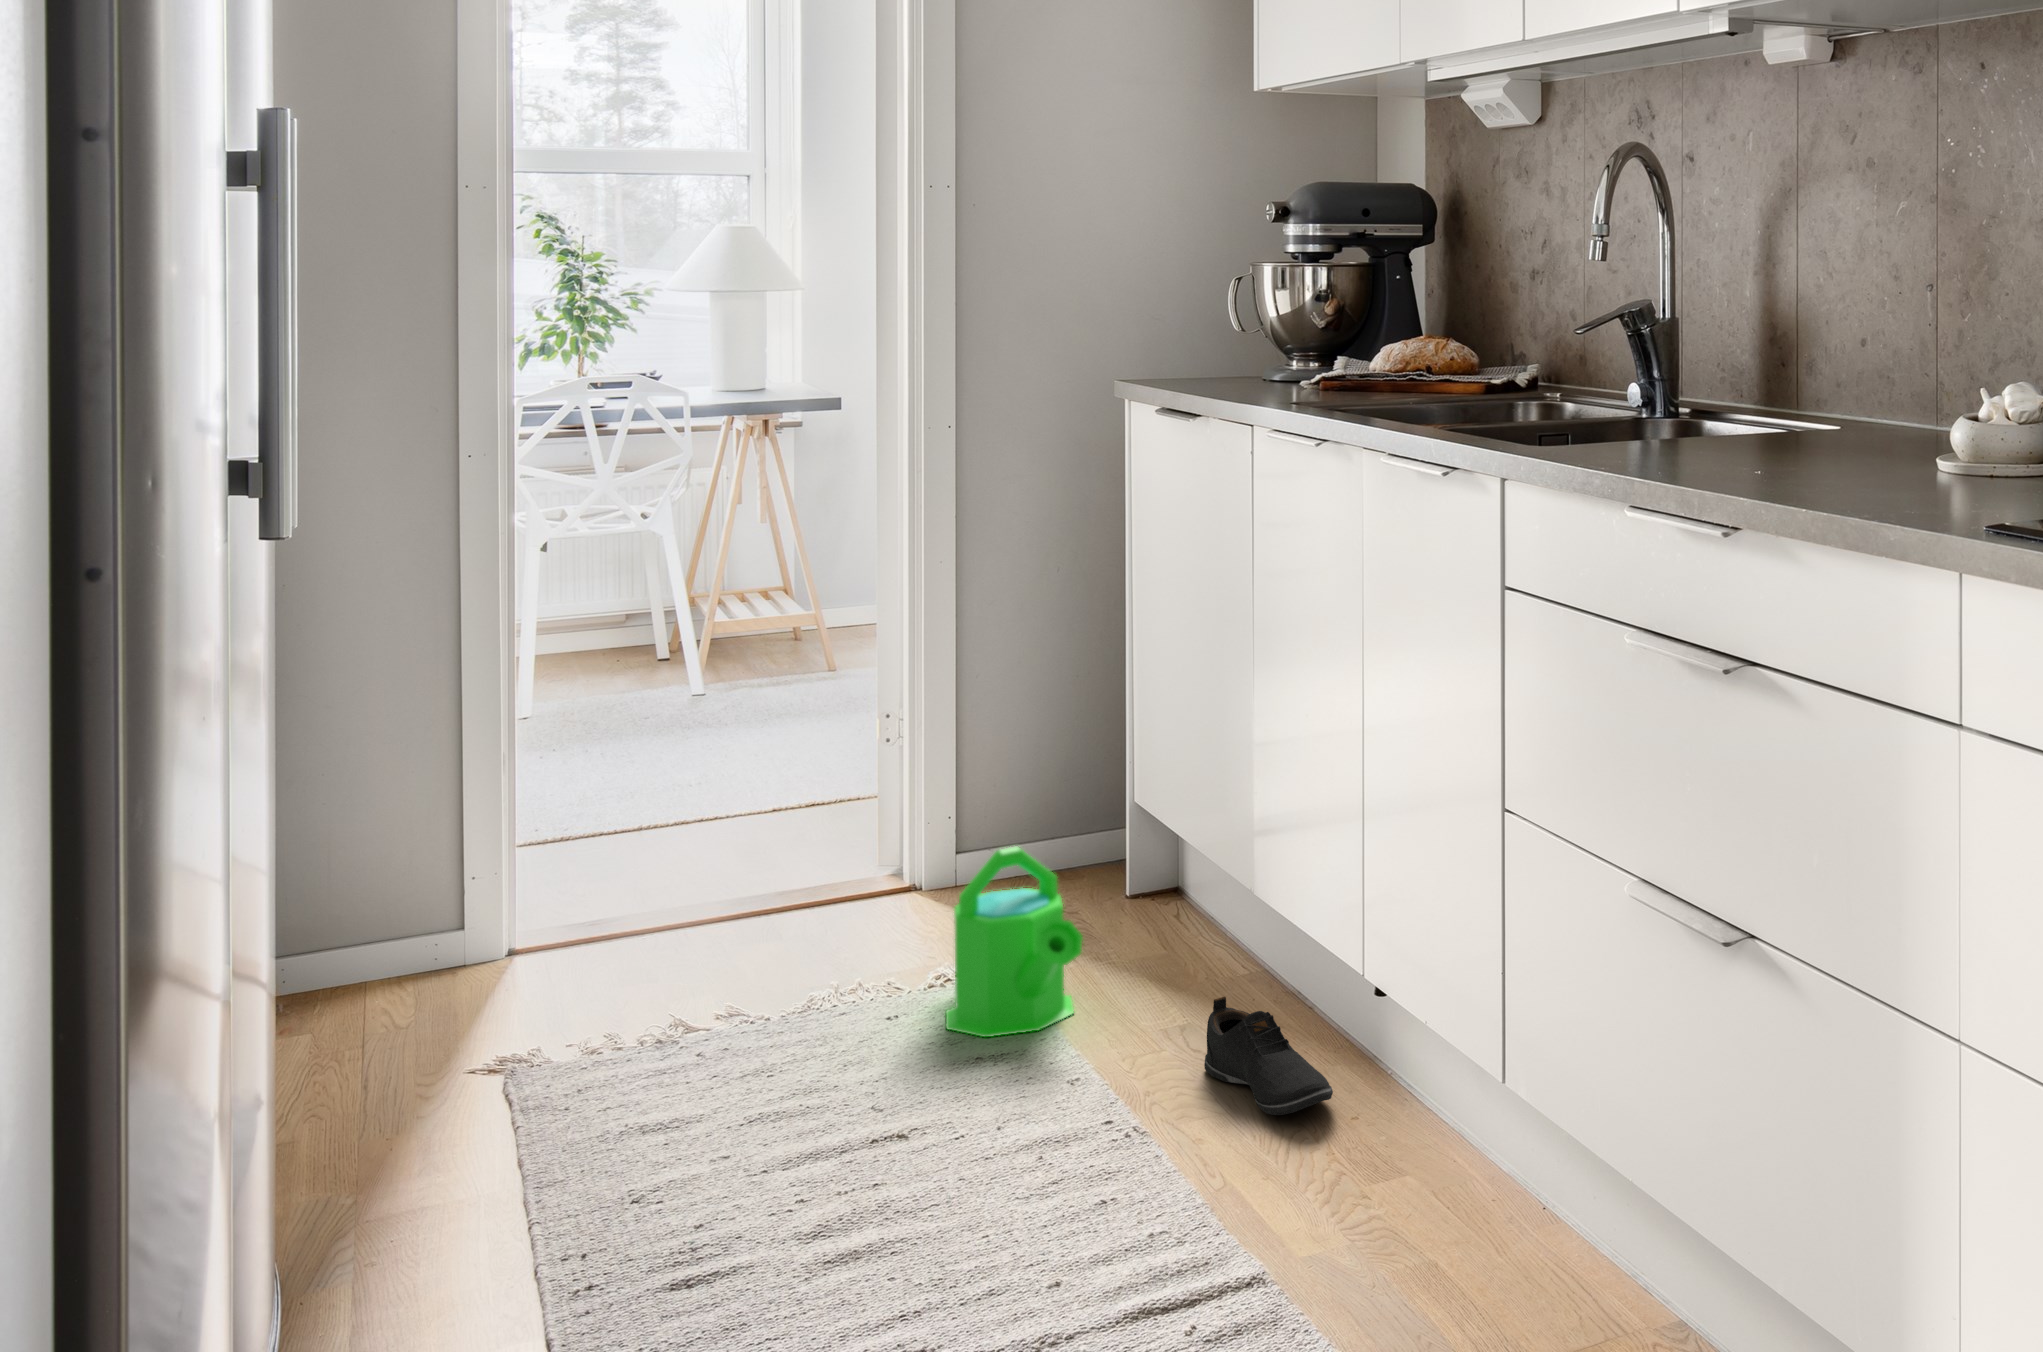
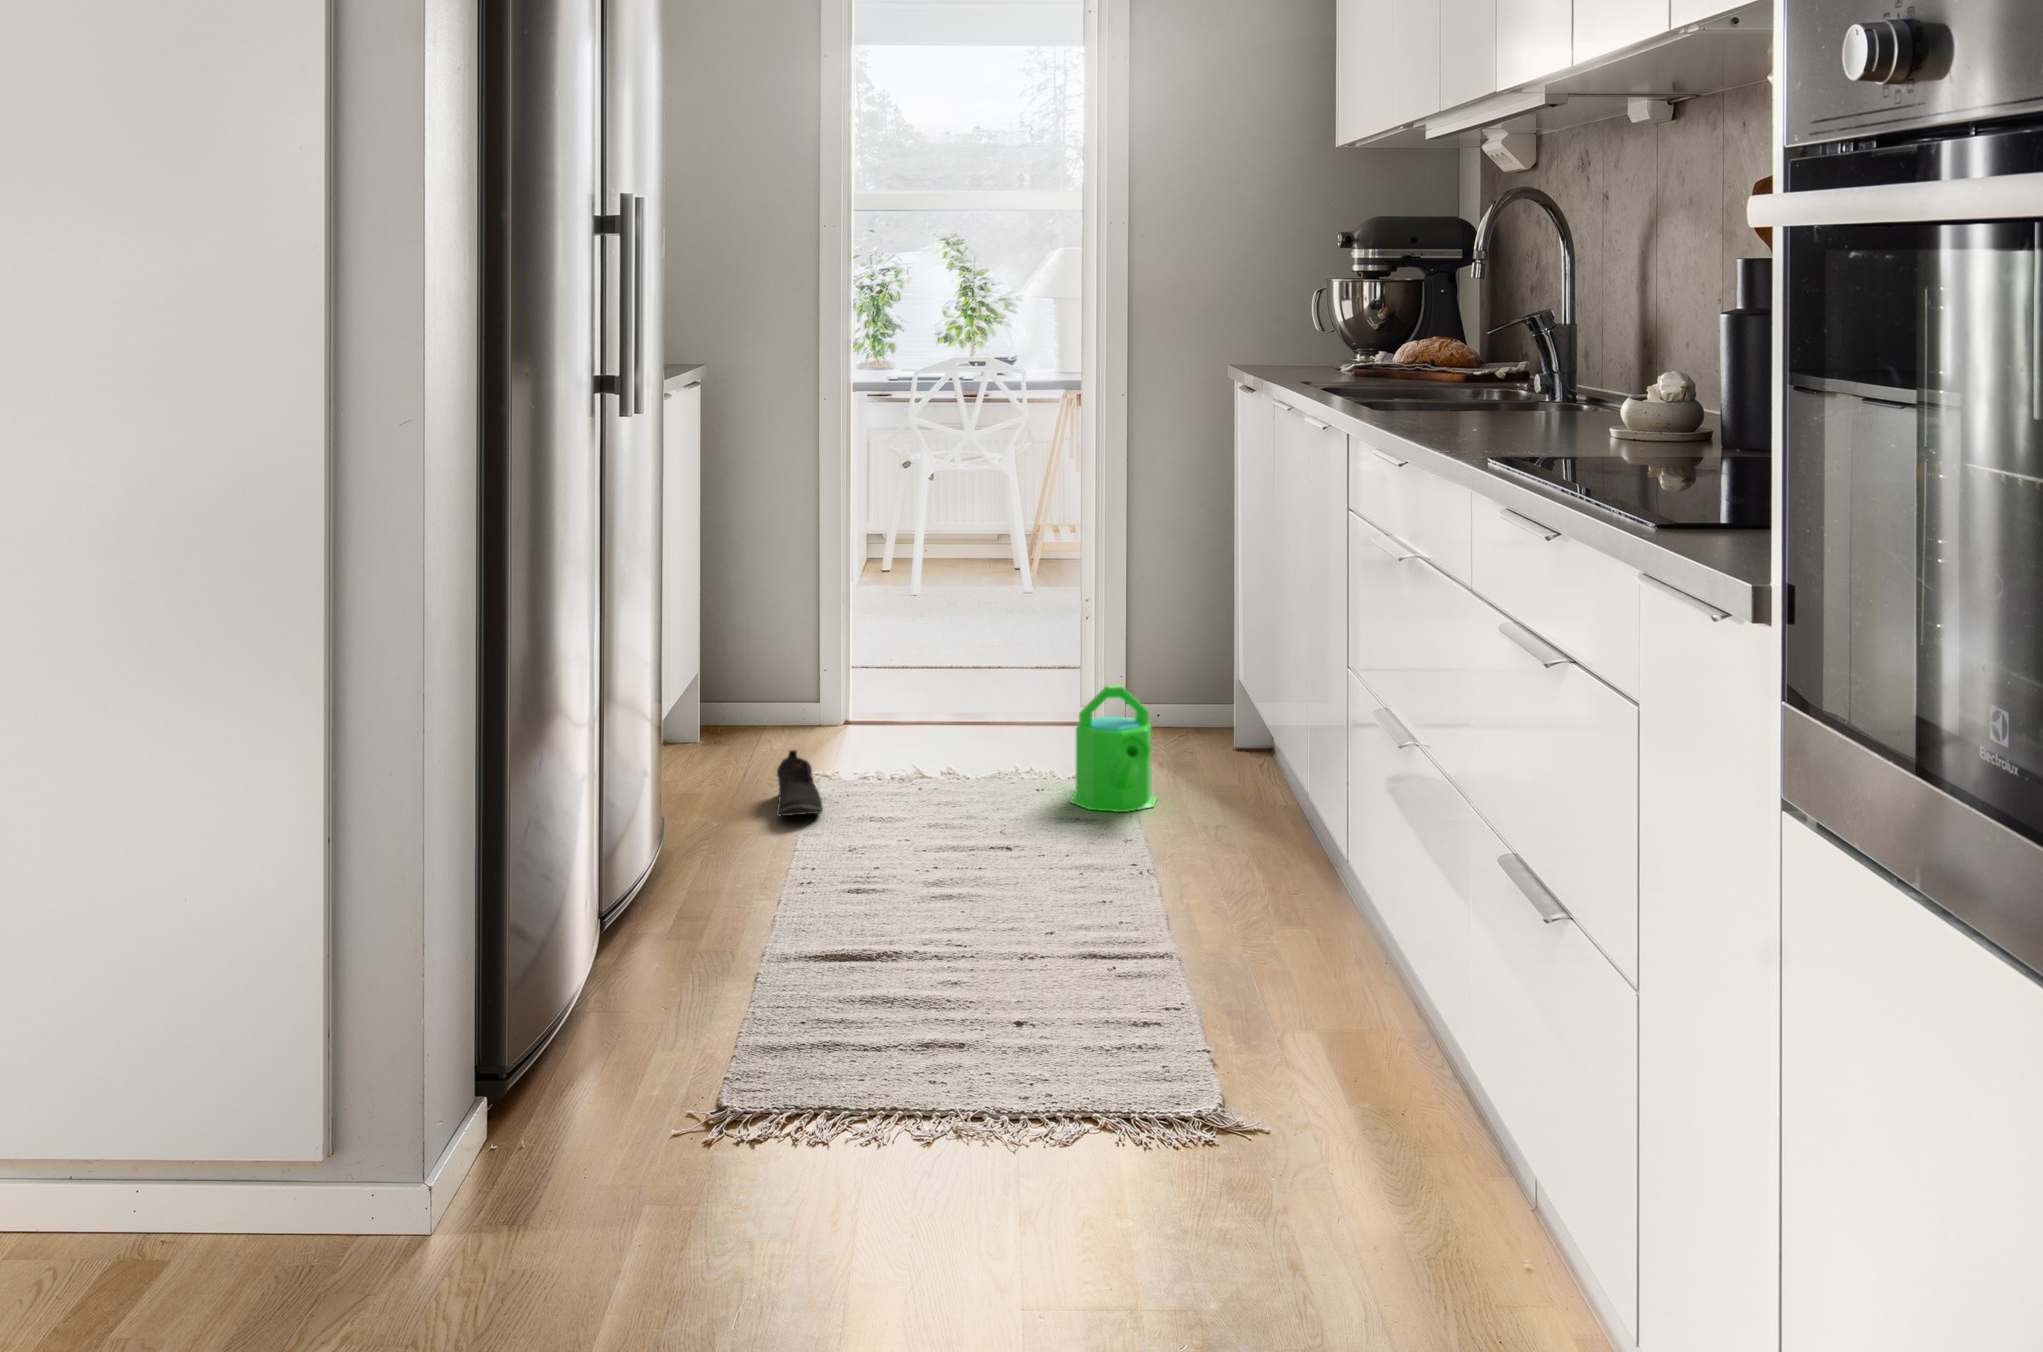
shoe: present [1204,997,1333,1115] -> present [776,750,823,817]

